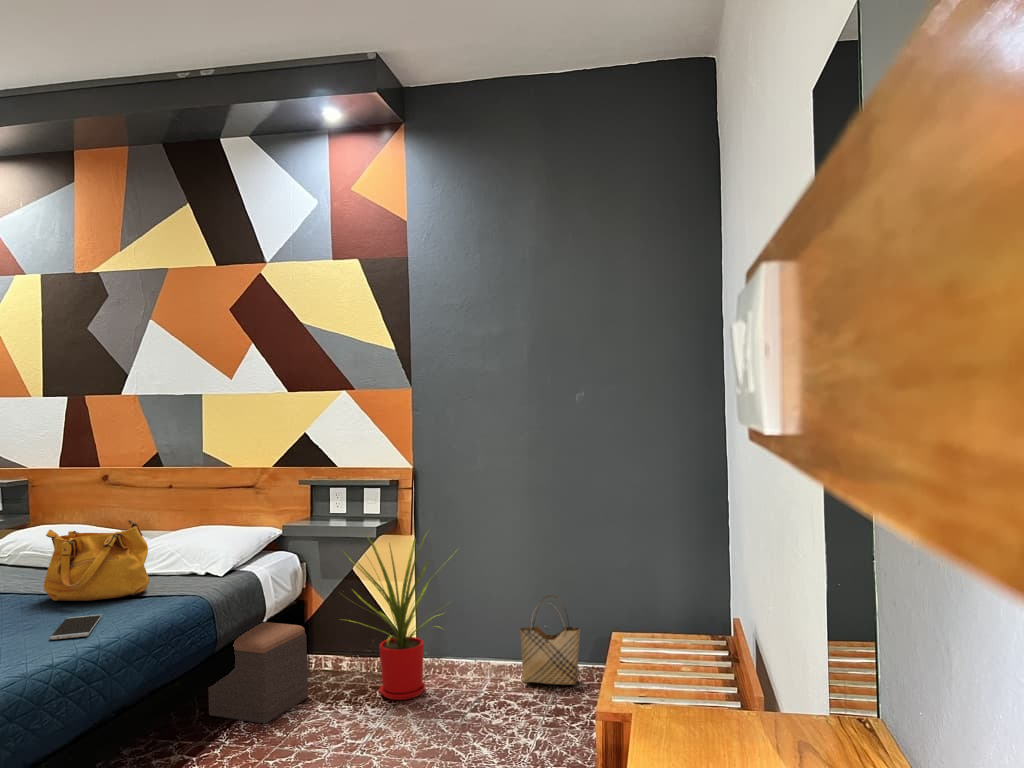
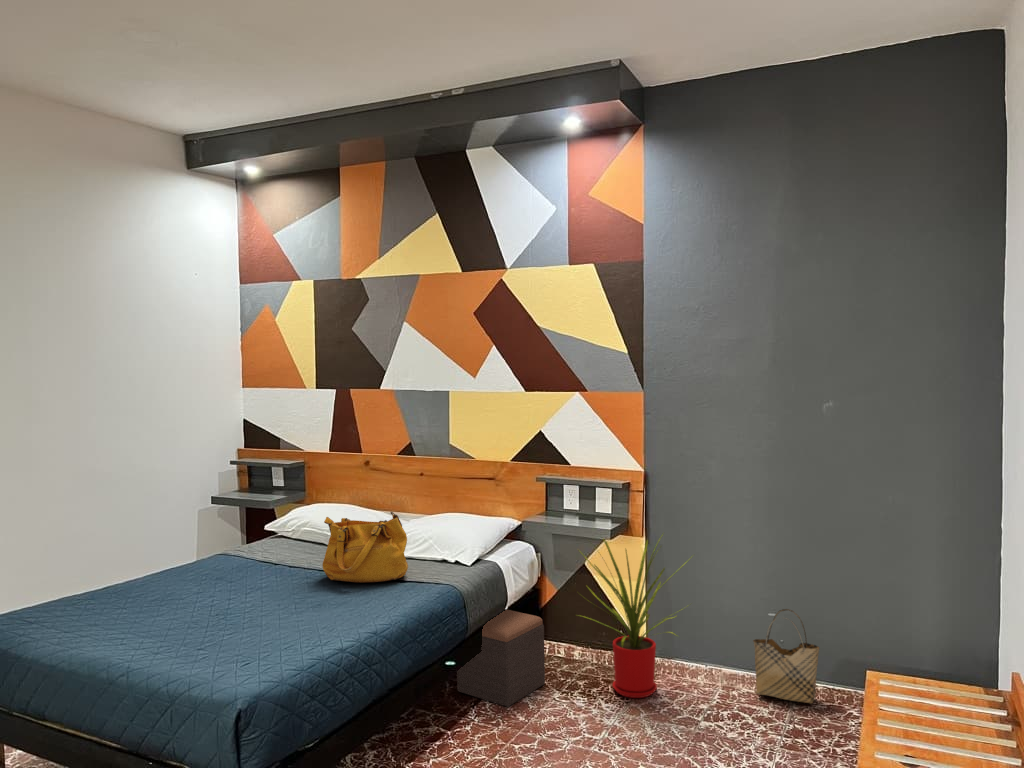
smartphone: present [50,615,101,640] -> none [332,599,371,622]

